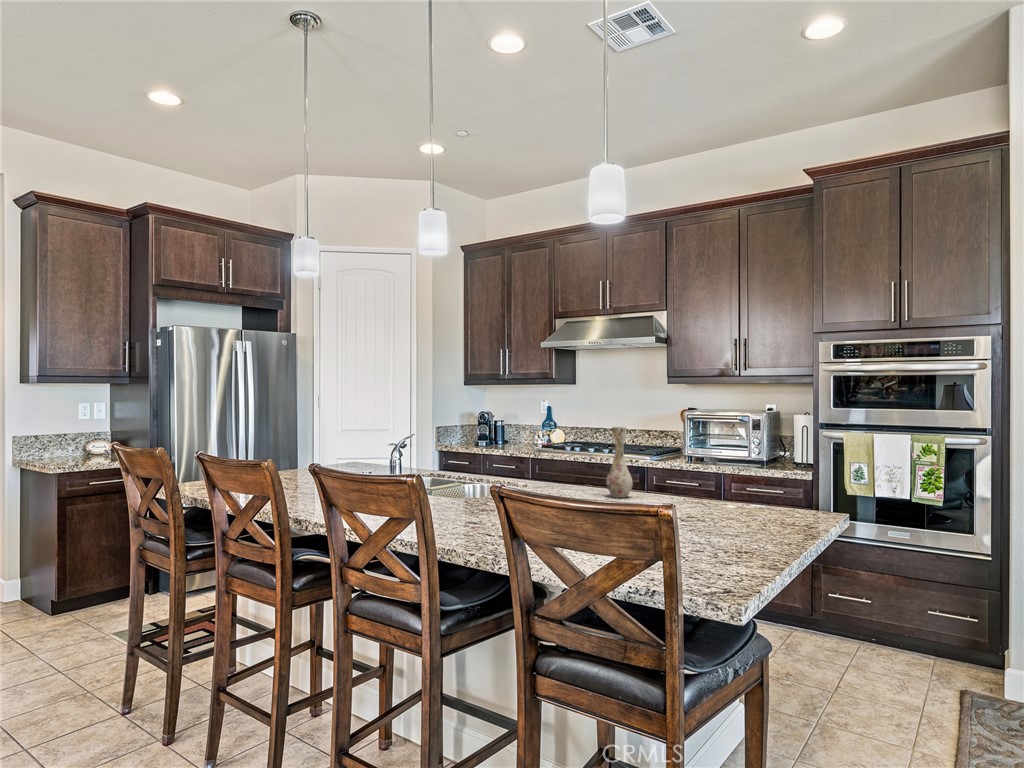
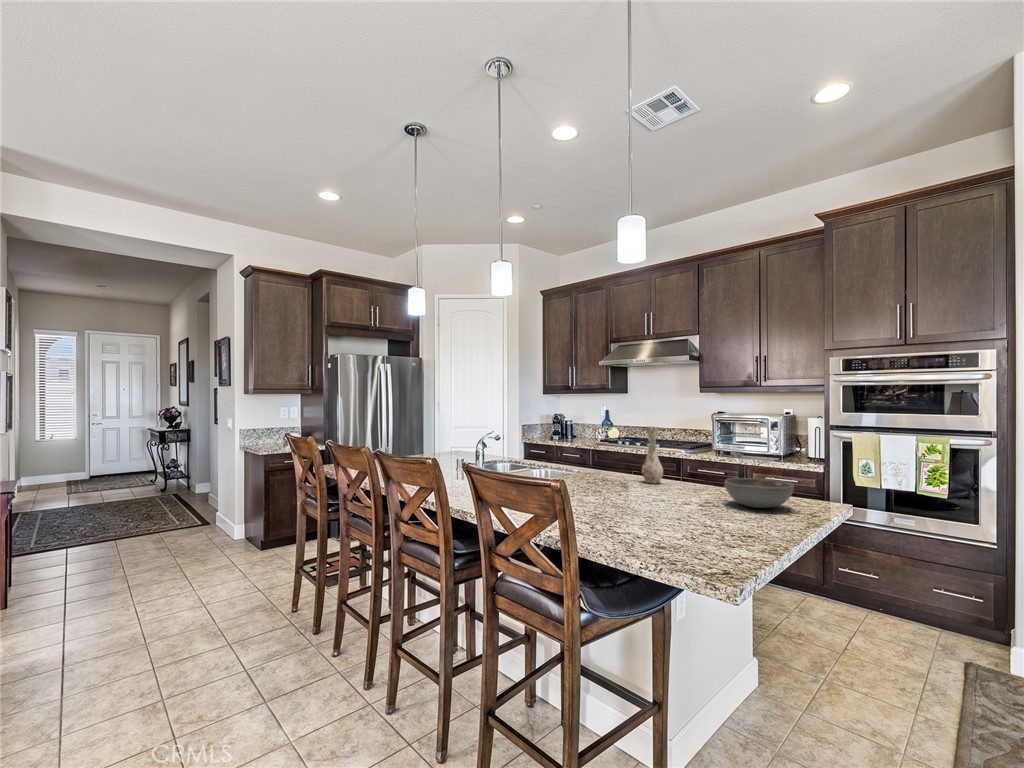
bowl: none [709,486,788,521] -> present [724,478,794,508]

